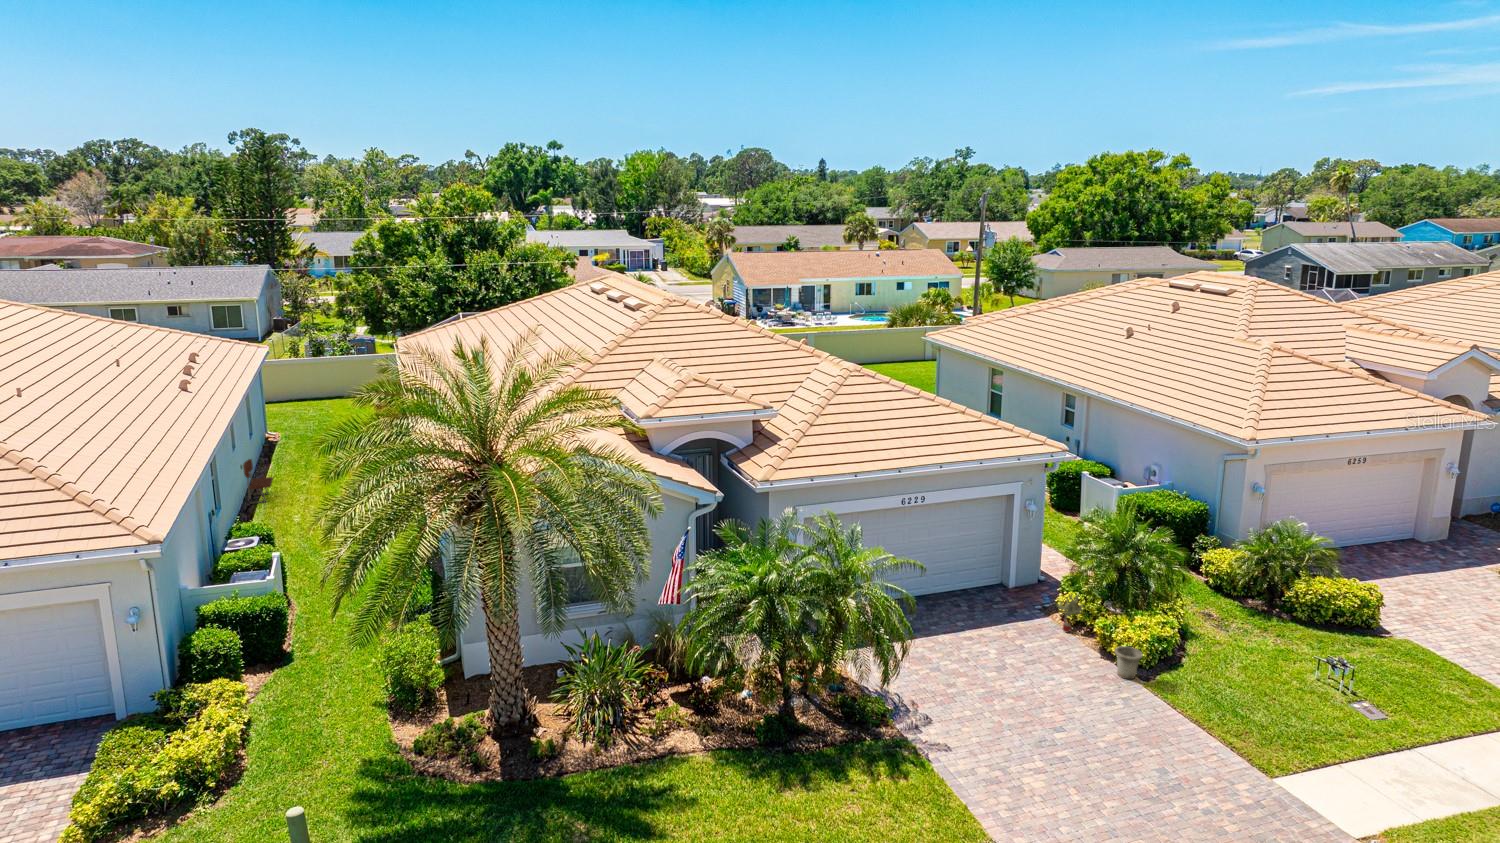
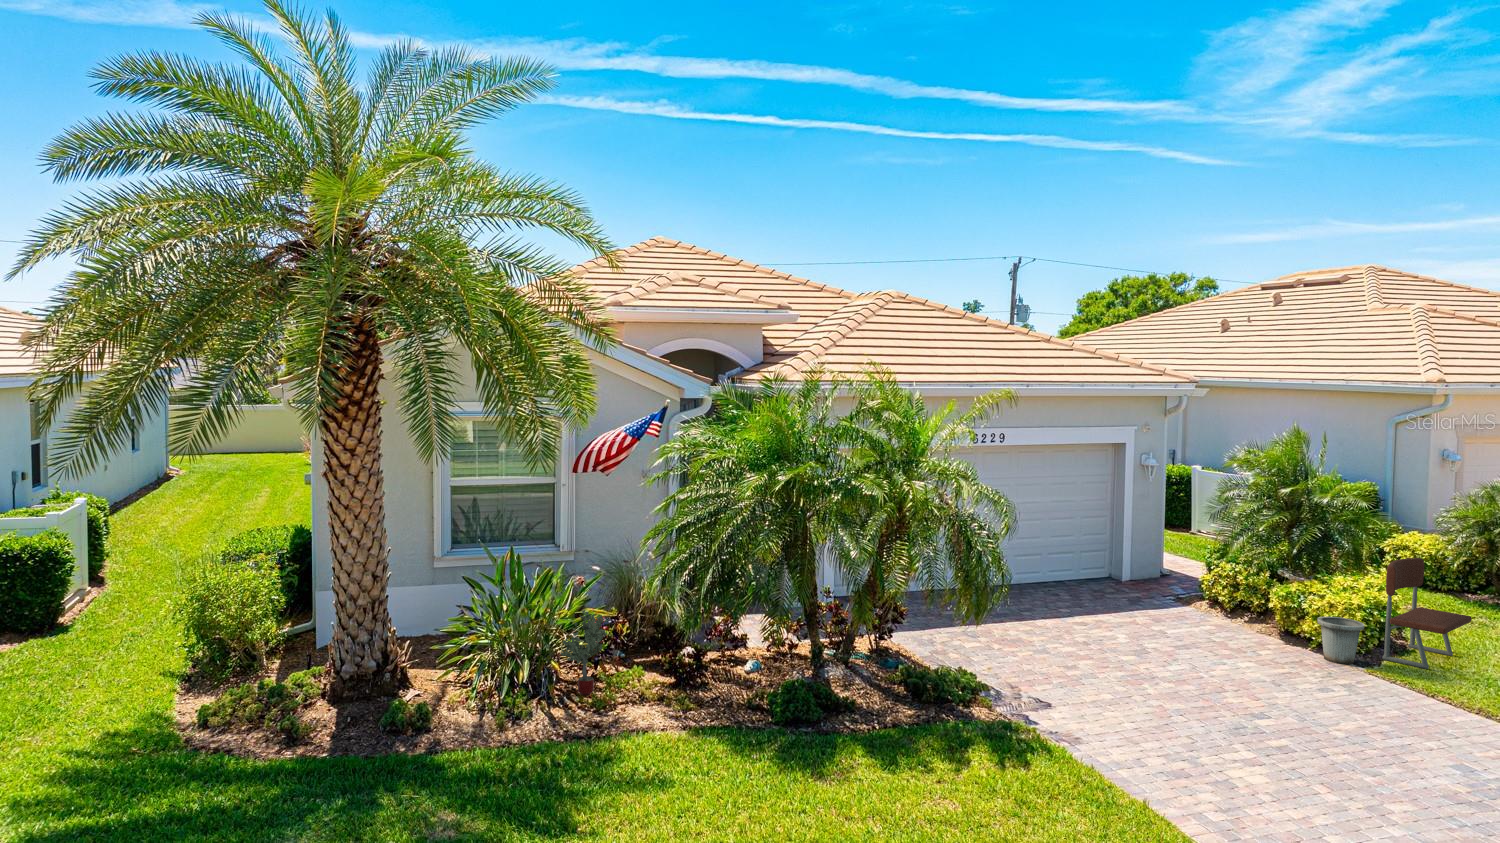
bench: present [243,459,273,504] -> present [1382,558,1472,669]
potted tree: present [1057,596,1083,632] -> present [561,611,607,696]

